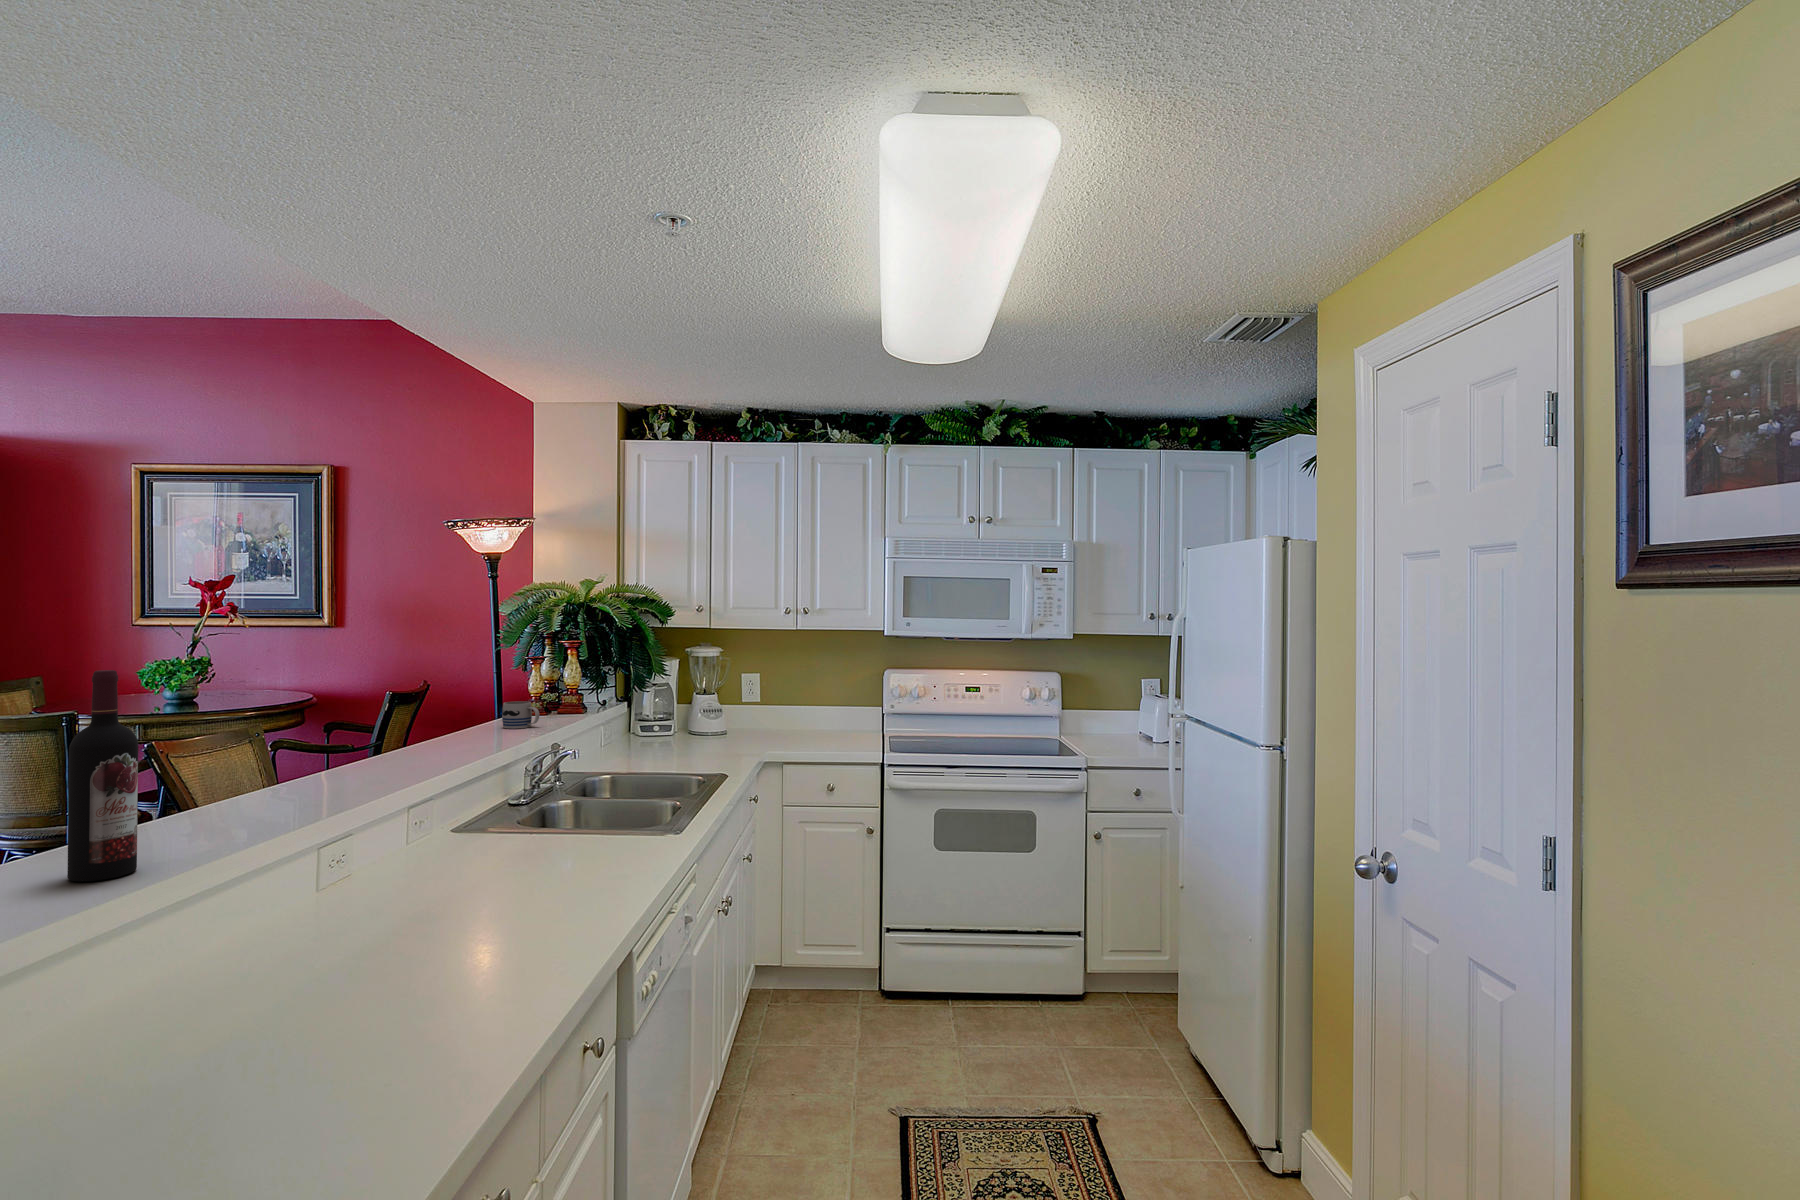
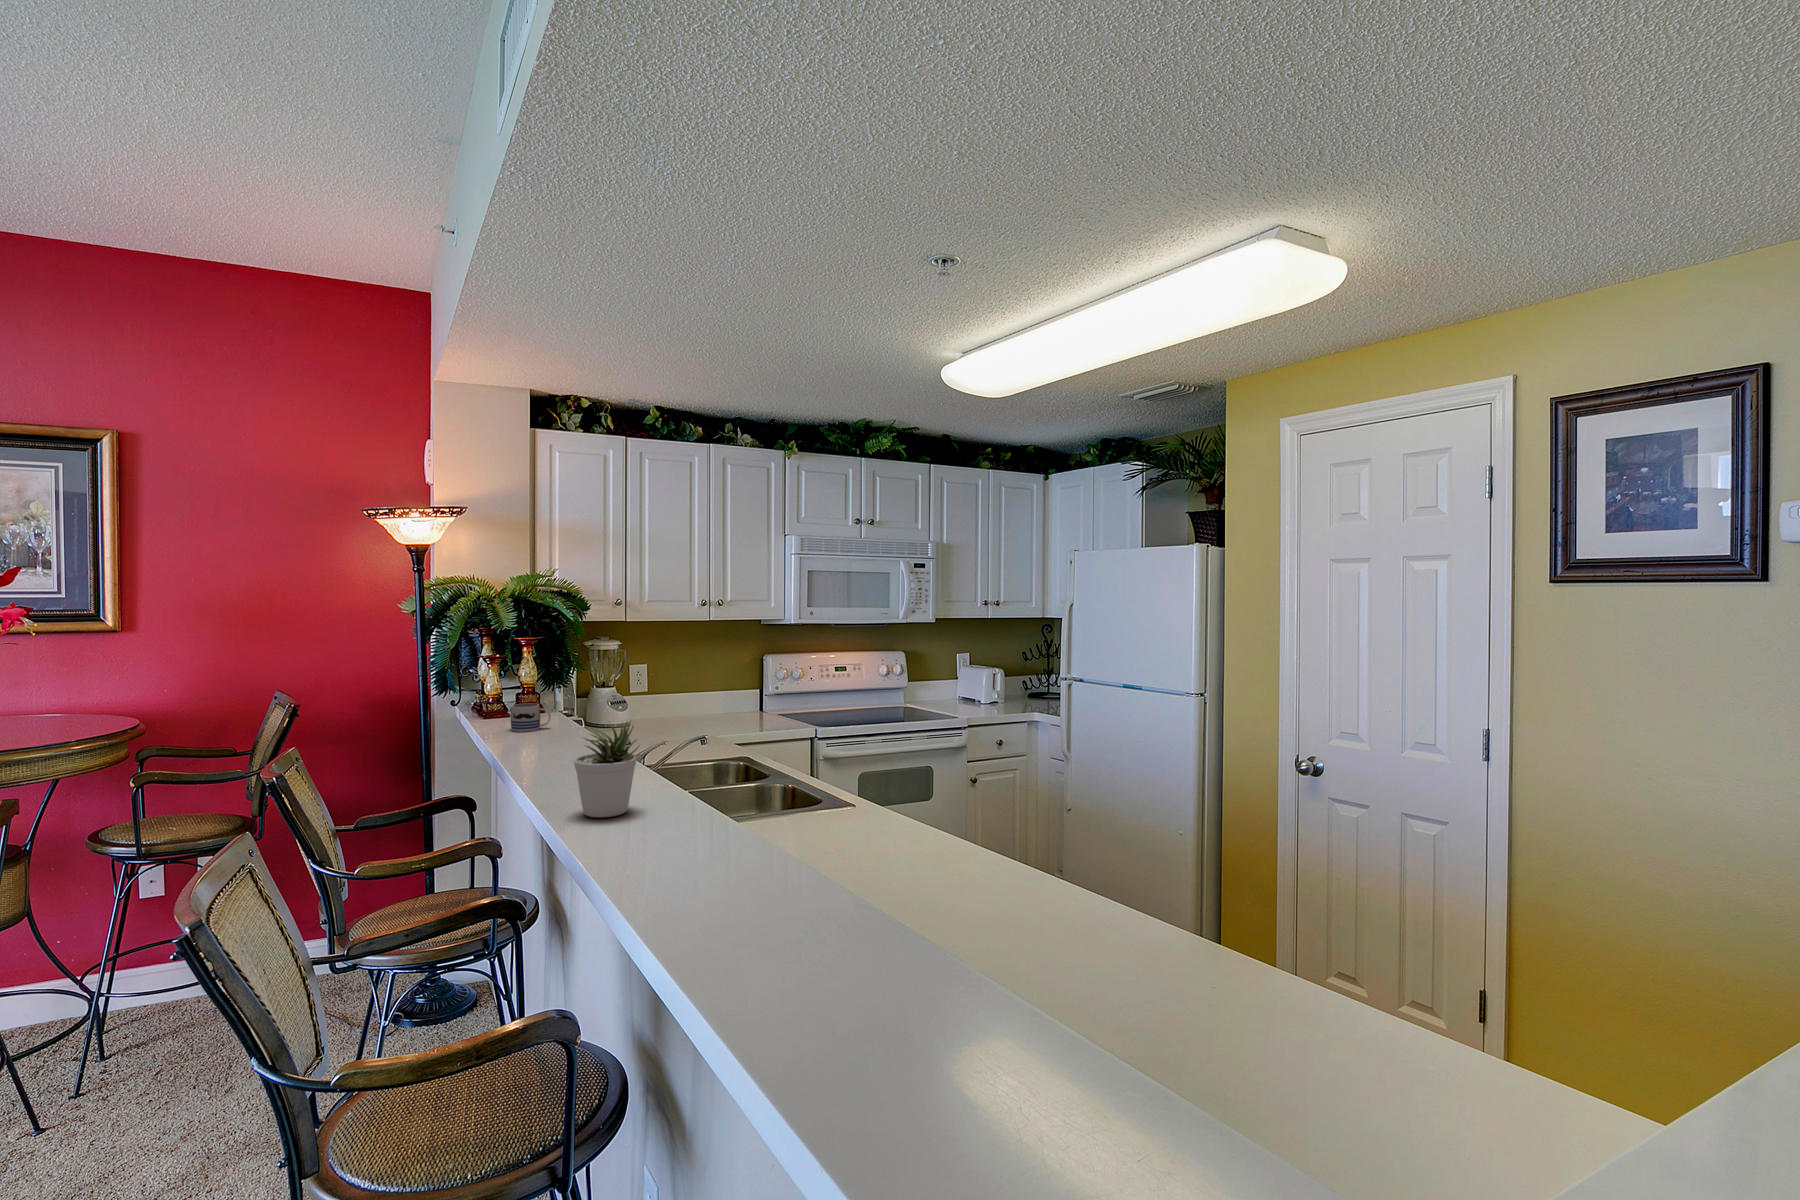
wine bottle: present [67,670,138,882] -> none [643,695,690,879]
potted plant: none [249,707,329,812] -> present [574,721,640,818]

